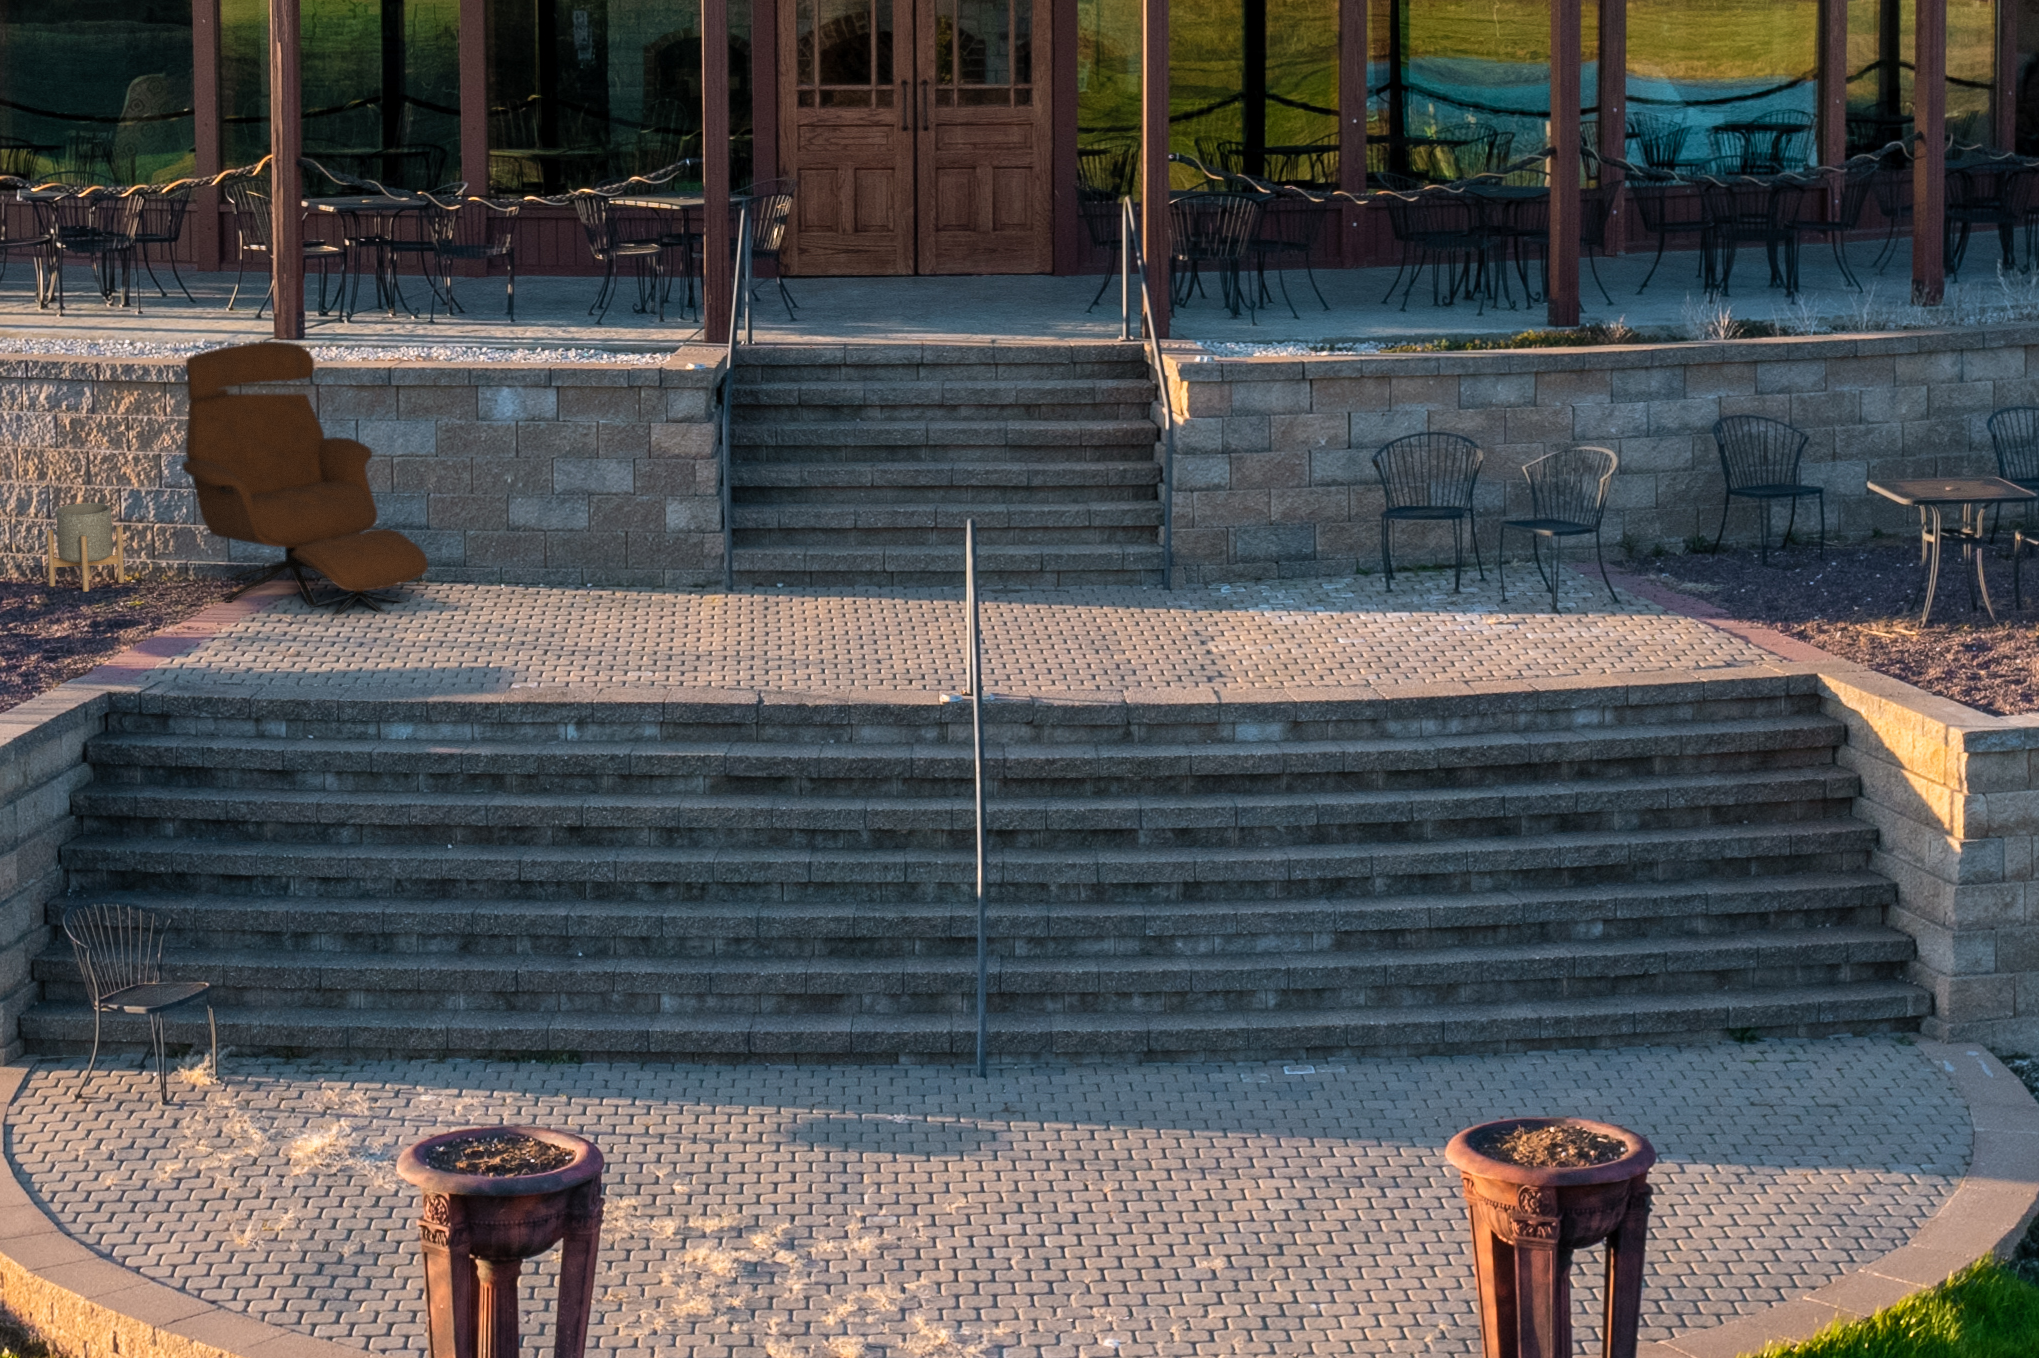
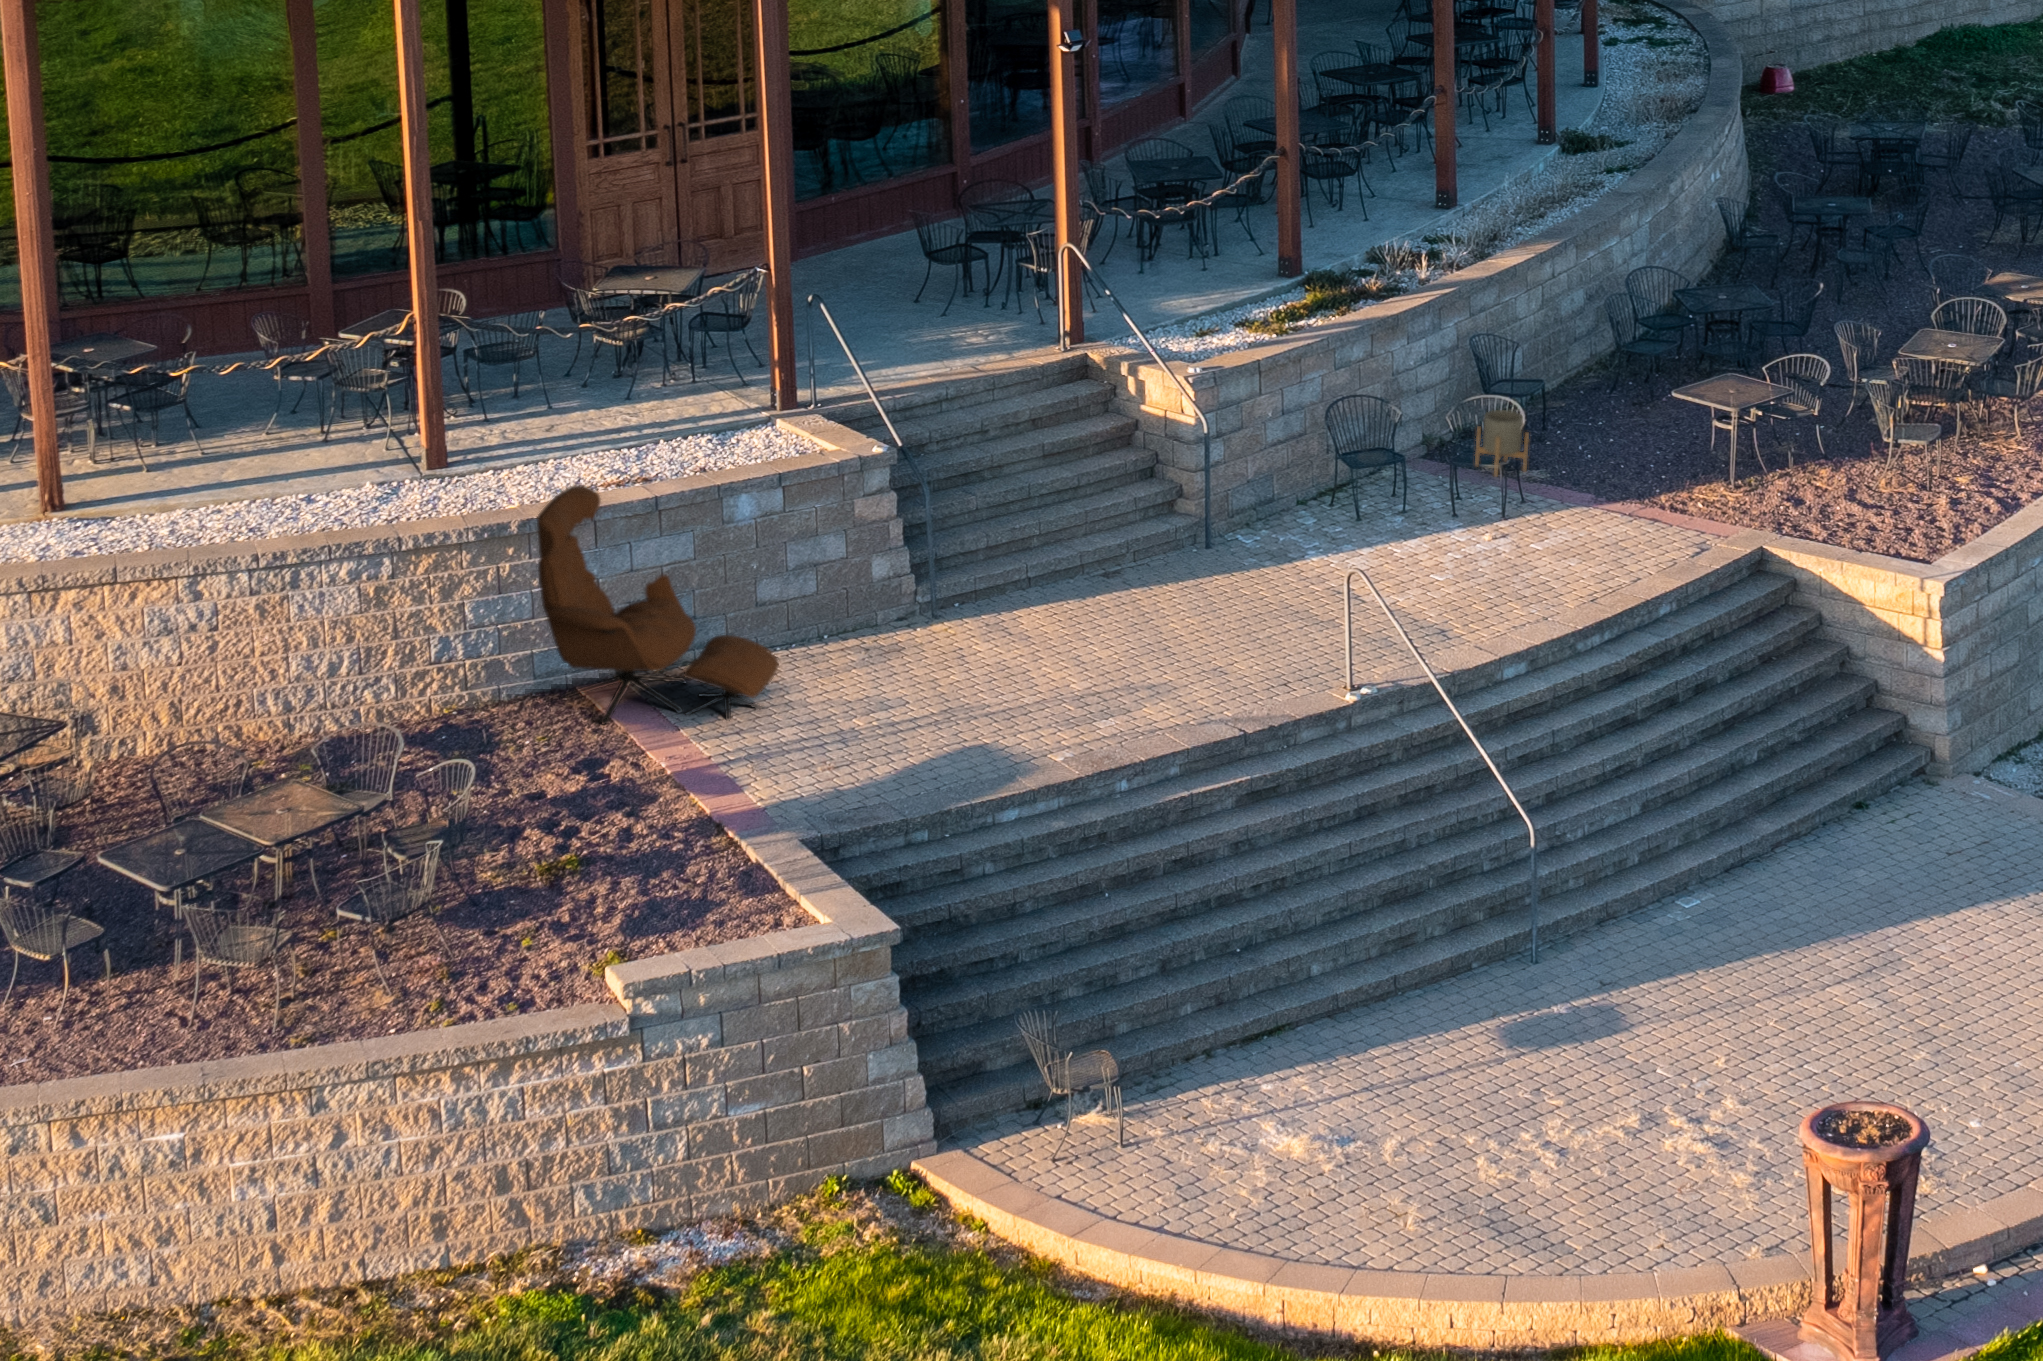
planter: present [47,503,124,592] -> present [1475,410,1529,476]

